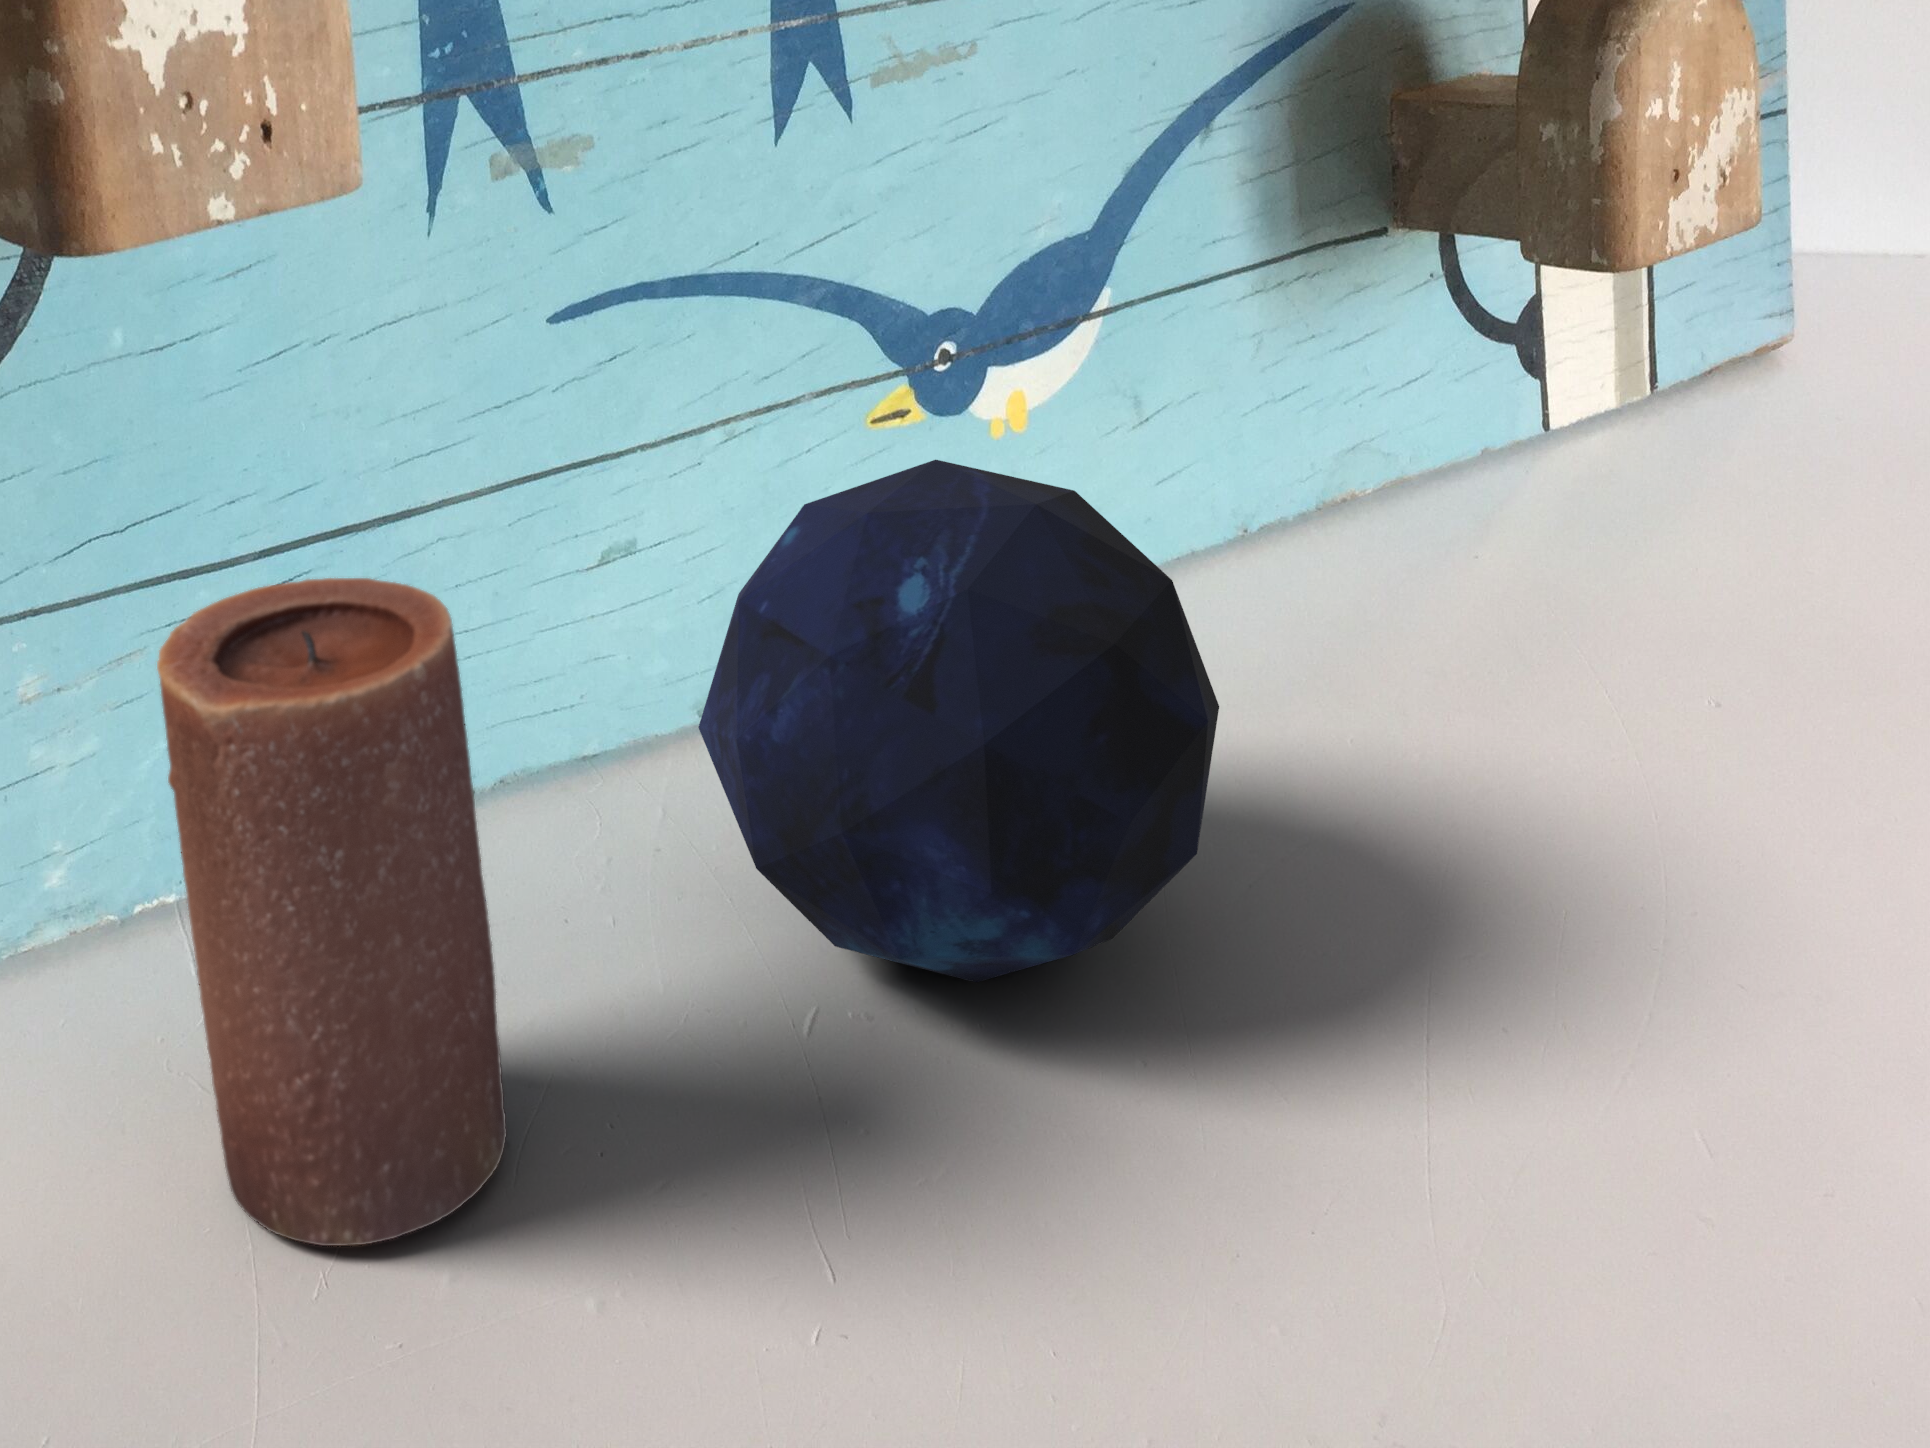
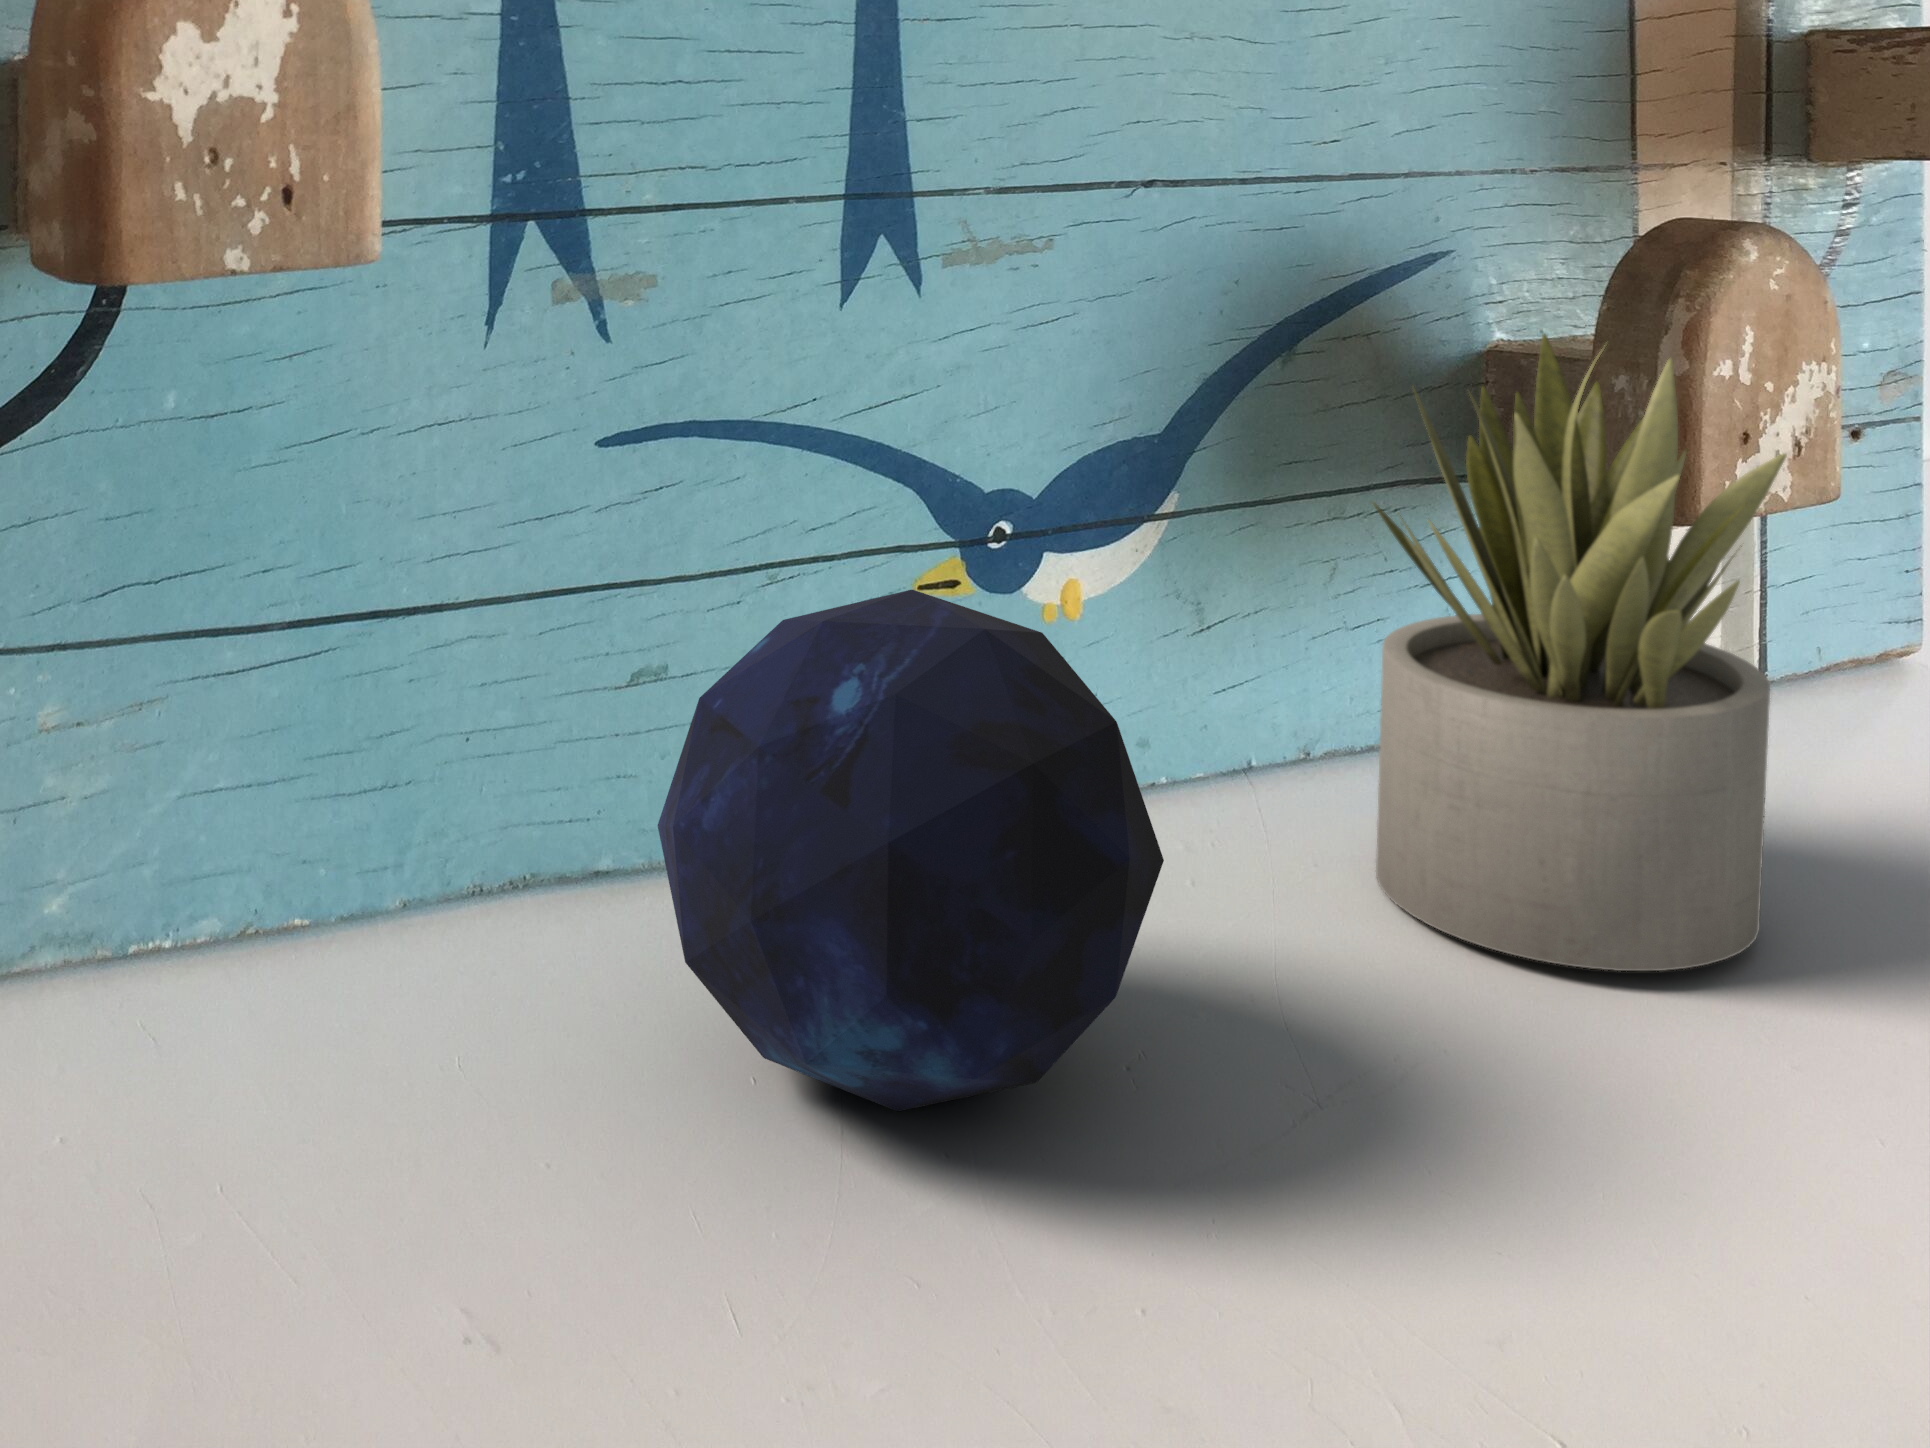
succulent plant: none [1322,101,1749,733] -> present [1373,334,1787,971]
candle: present [157,578,507,1246] -> none [99,612,397,1256]

